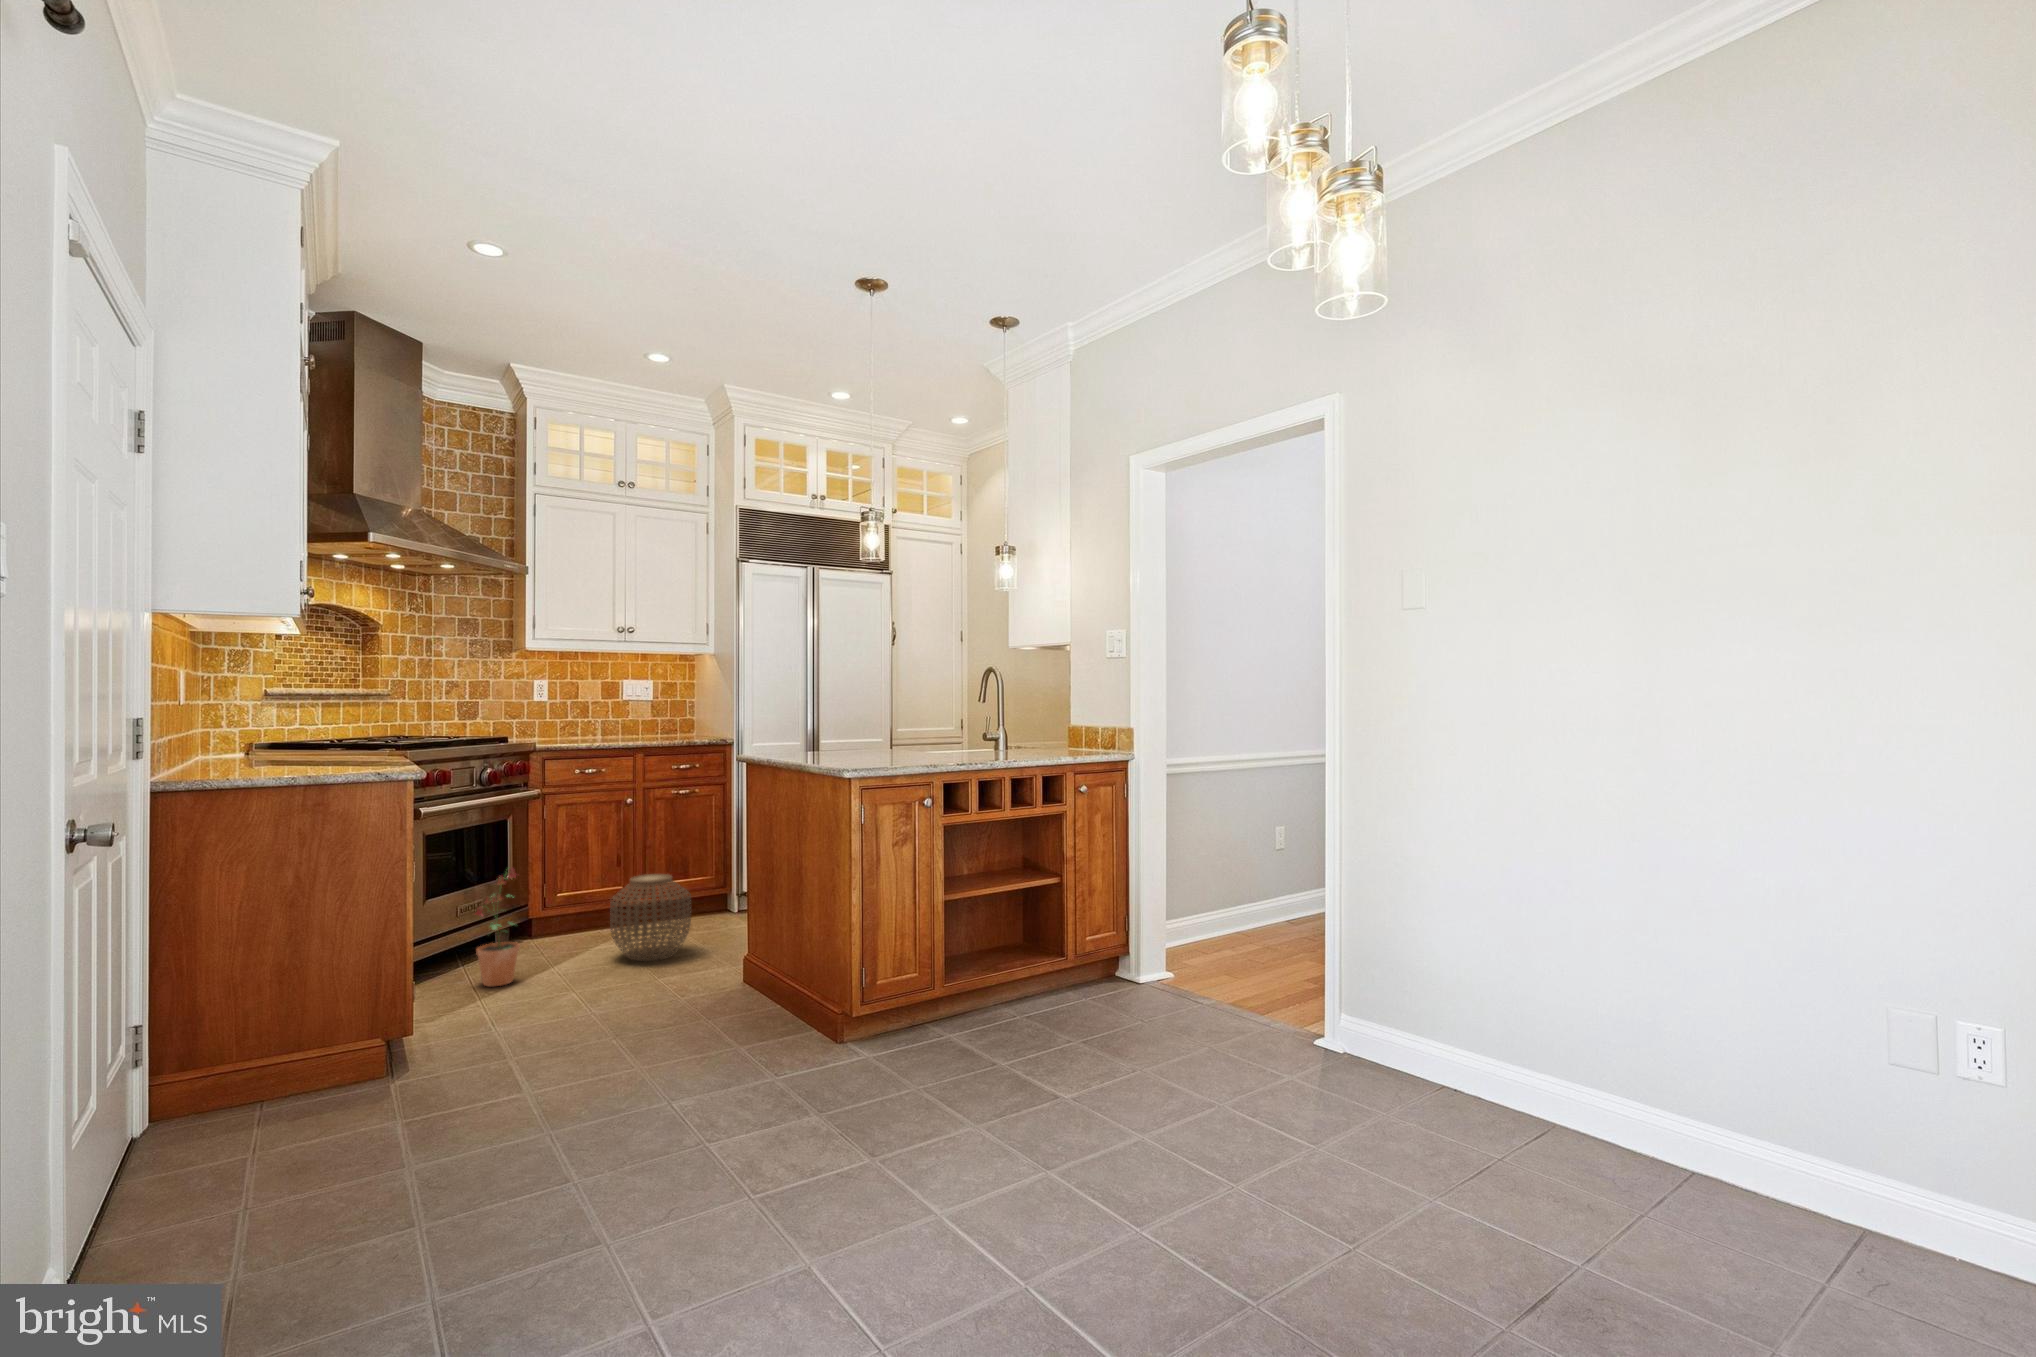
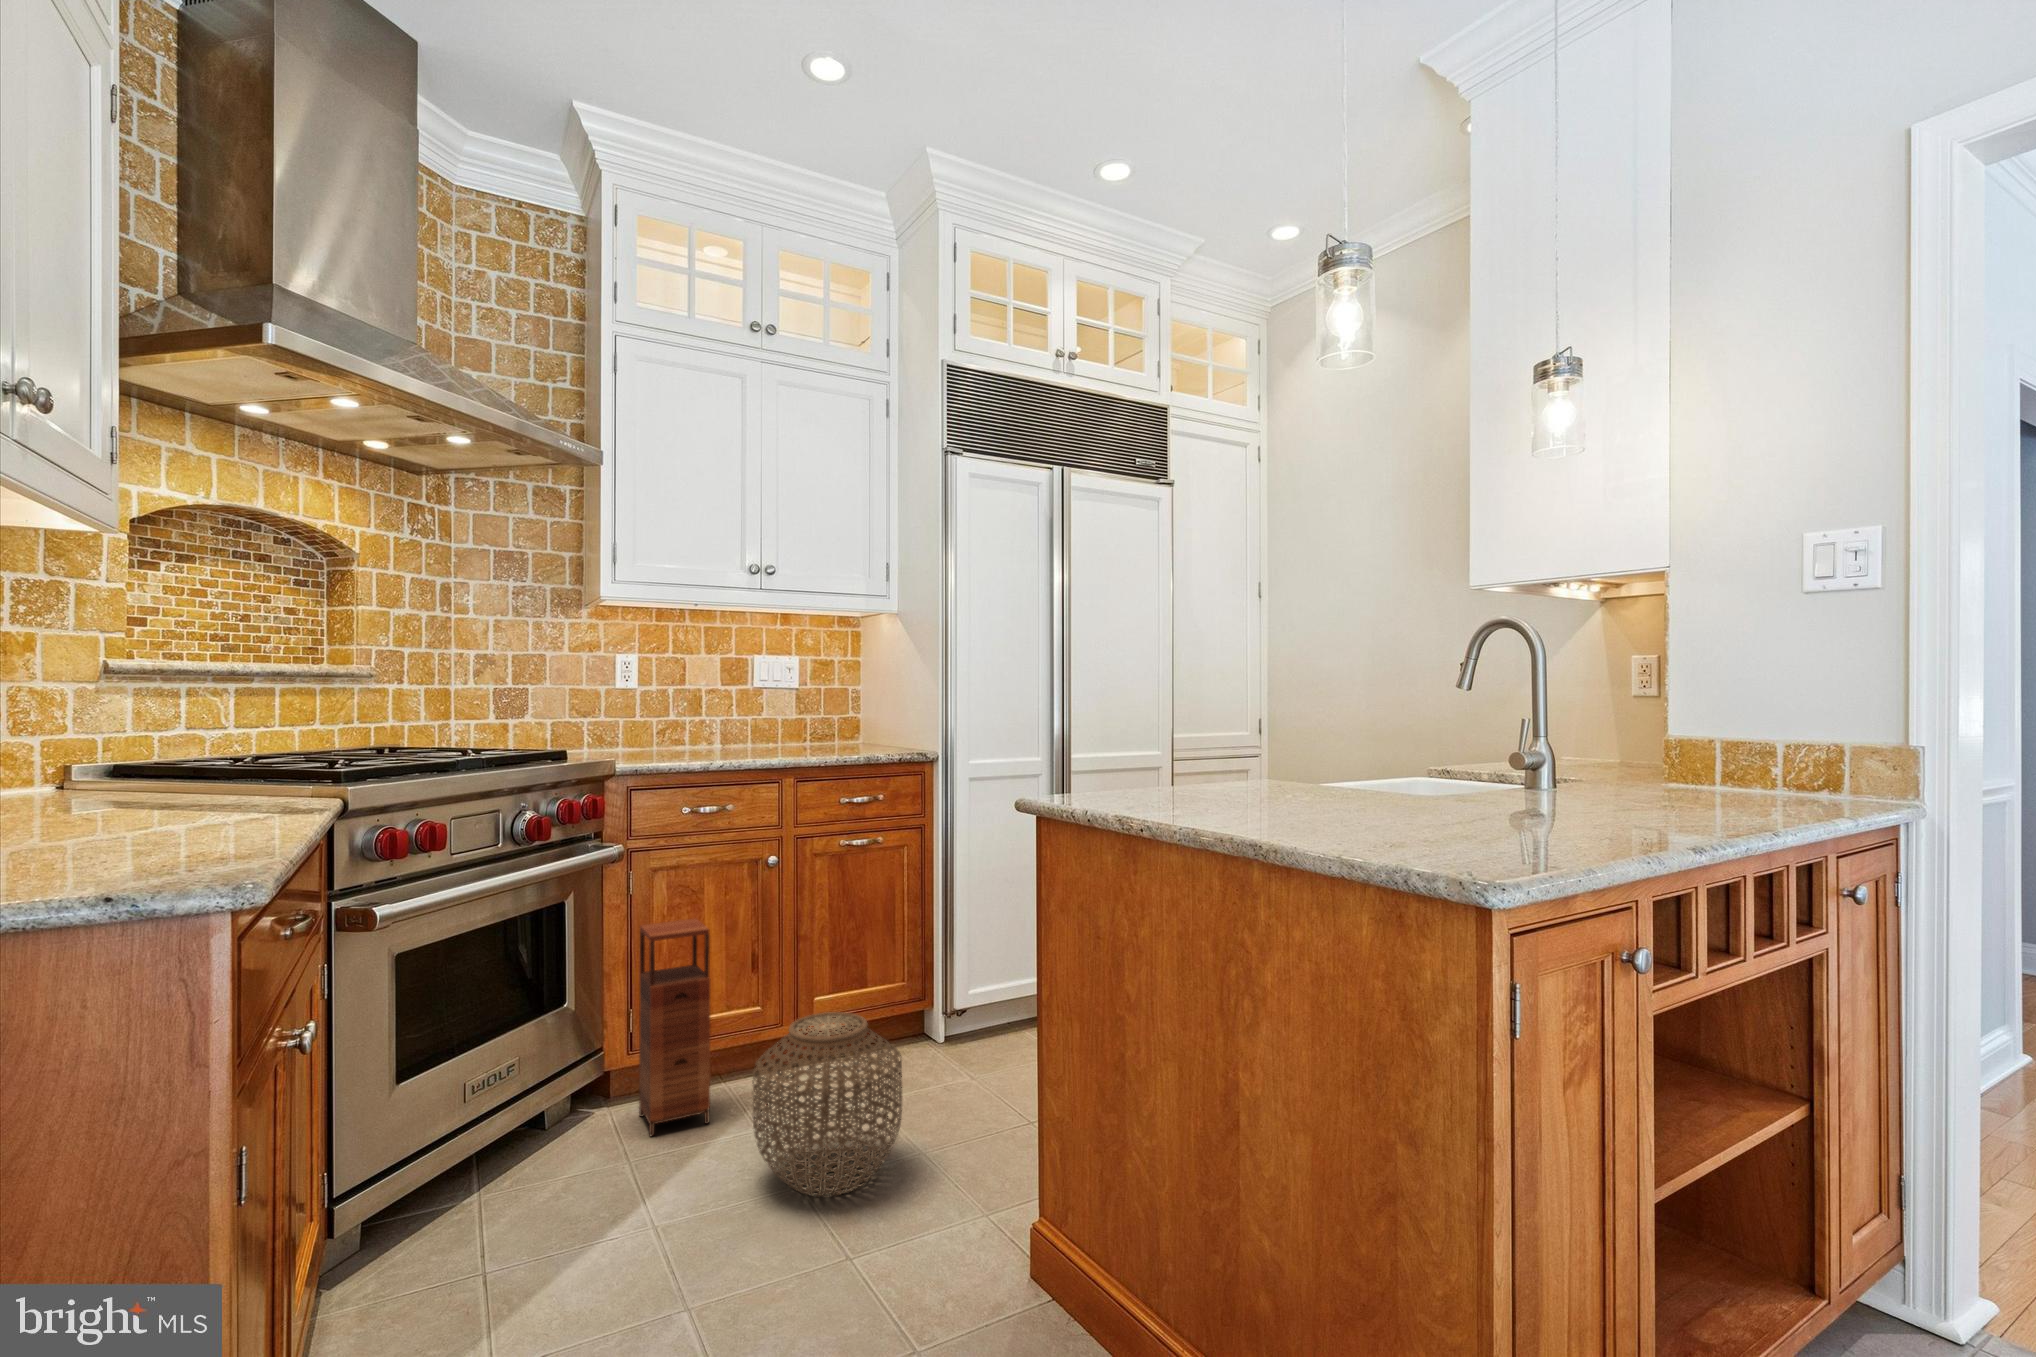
storage cabinet: none [549,832,590,947] -> present [639,918,710,1136]
potted plant: present [476,868,520,987] -> none [476,1022,578,1292]

